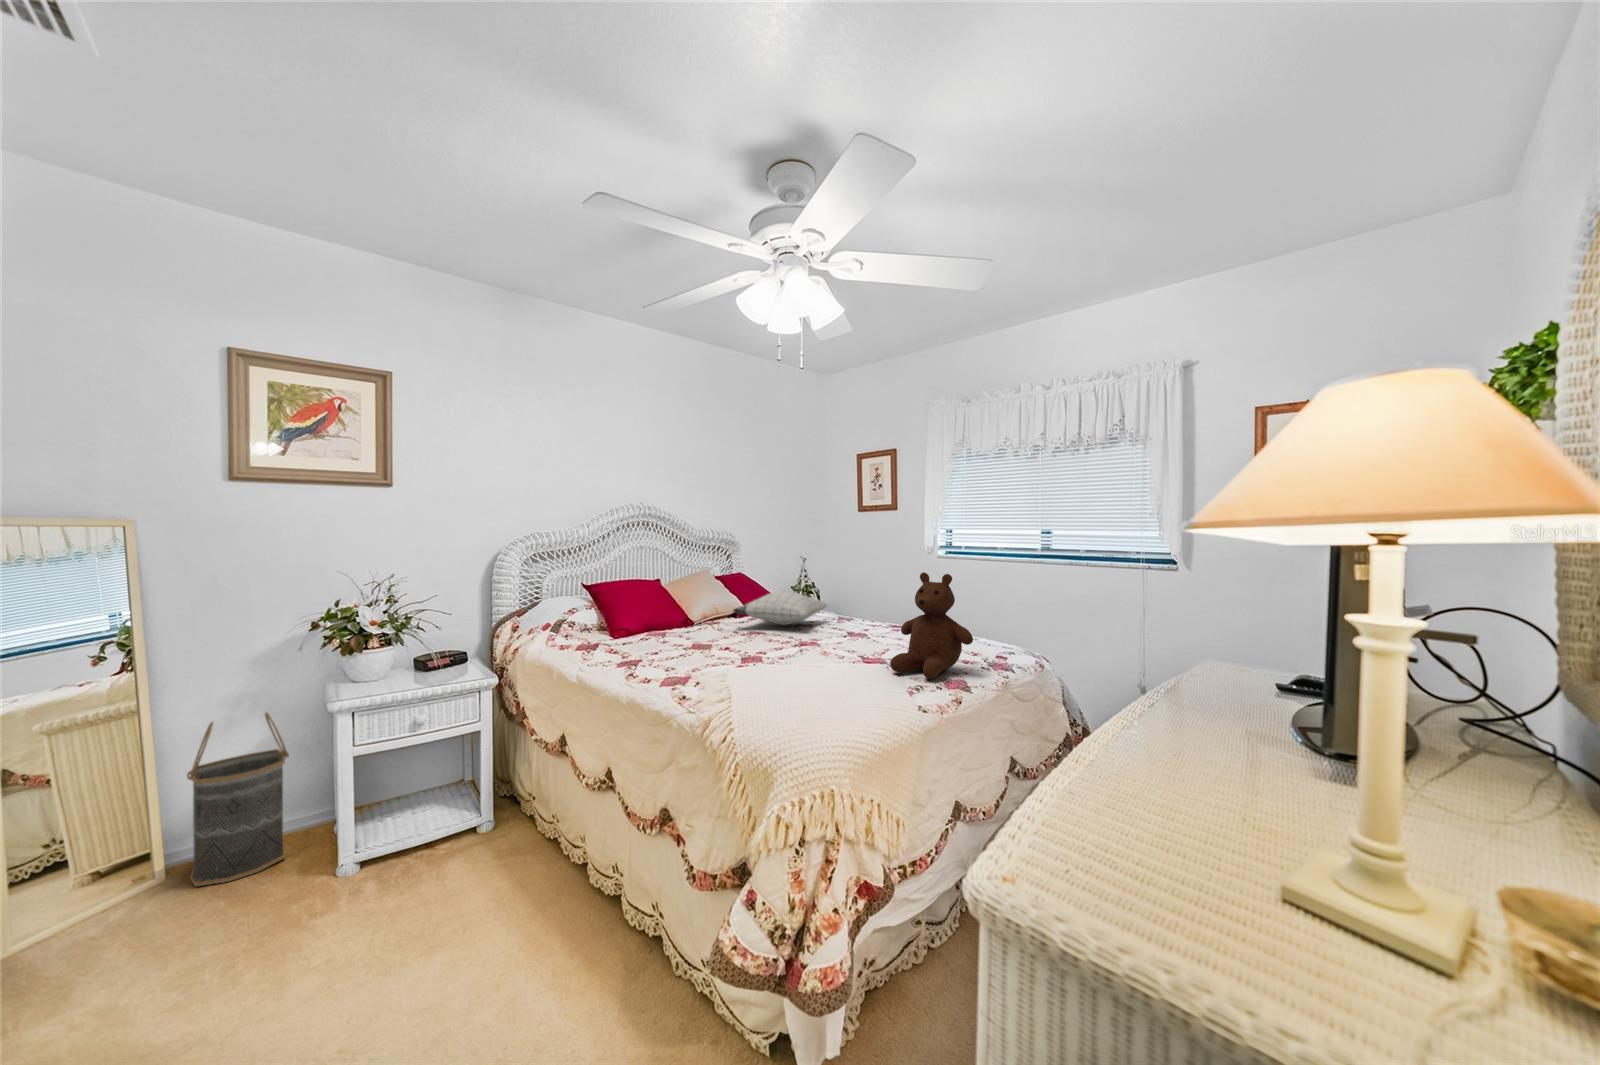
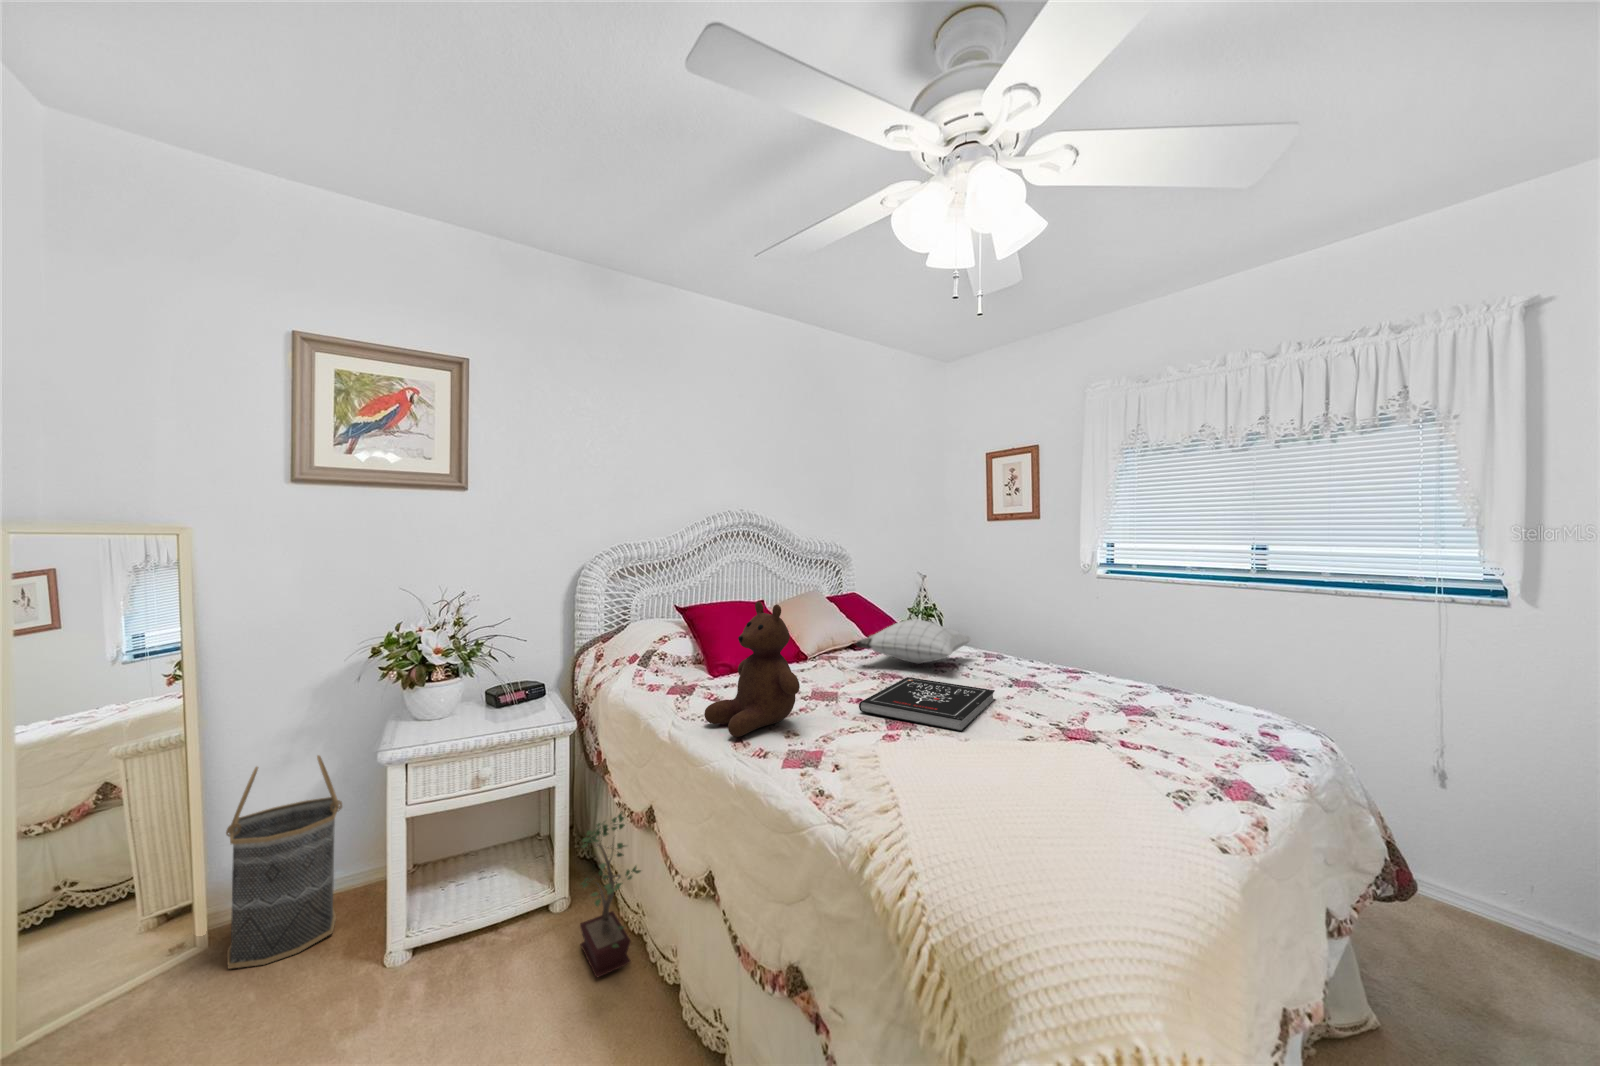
teddy bear: present [890,572,973,679] -> present [704,601,800,737]
book: none [726,632,831,663] -> present [859,677,995,731]
potted plant: none [503,740,557,867] -> present [580,812,641,977]

